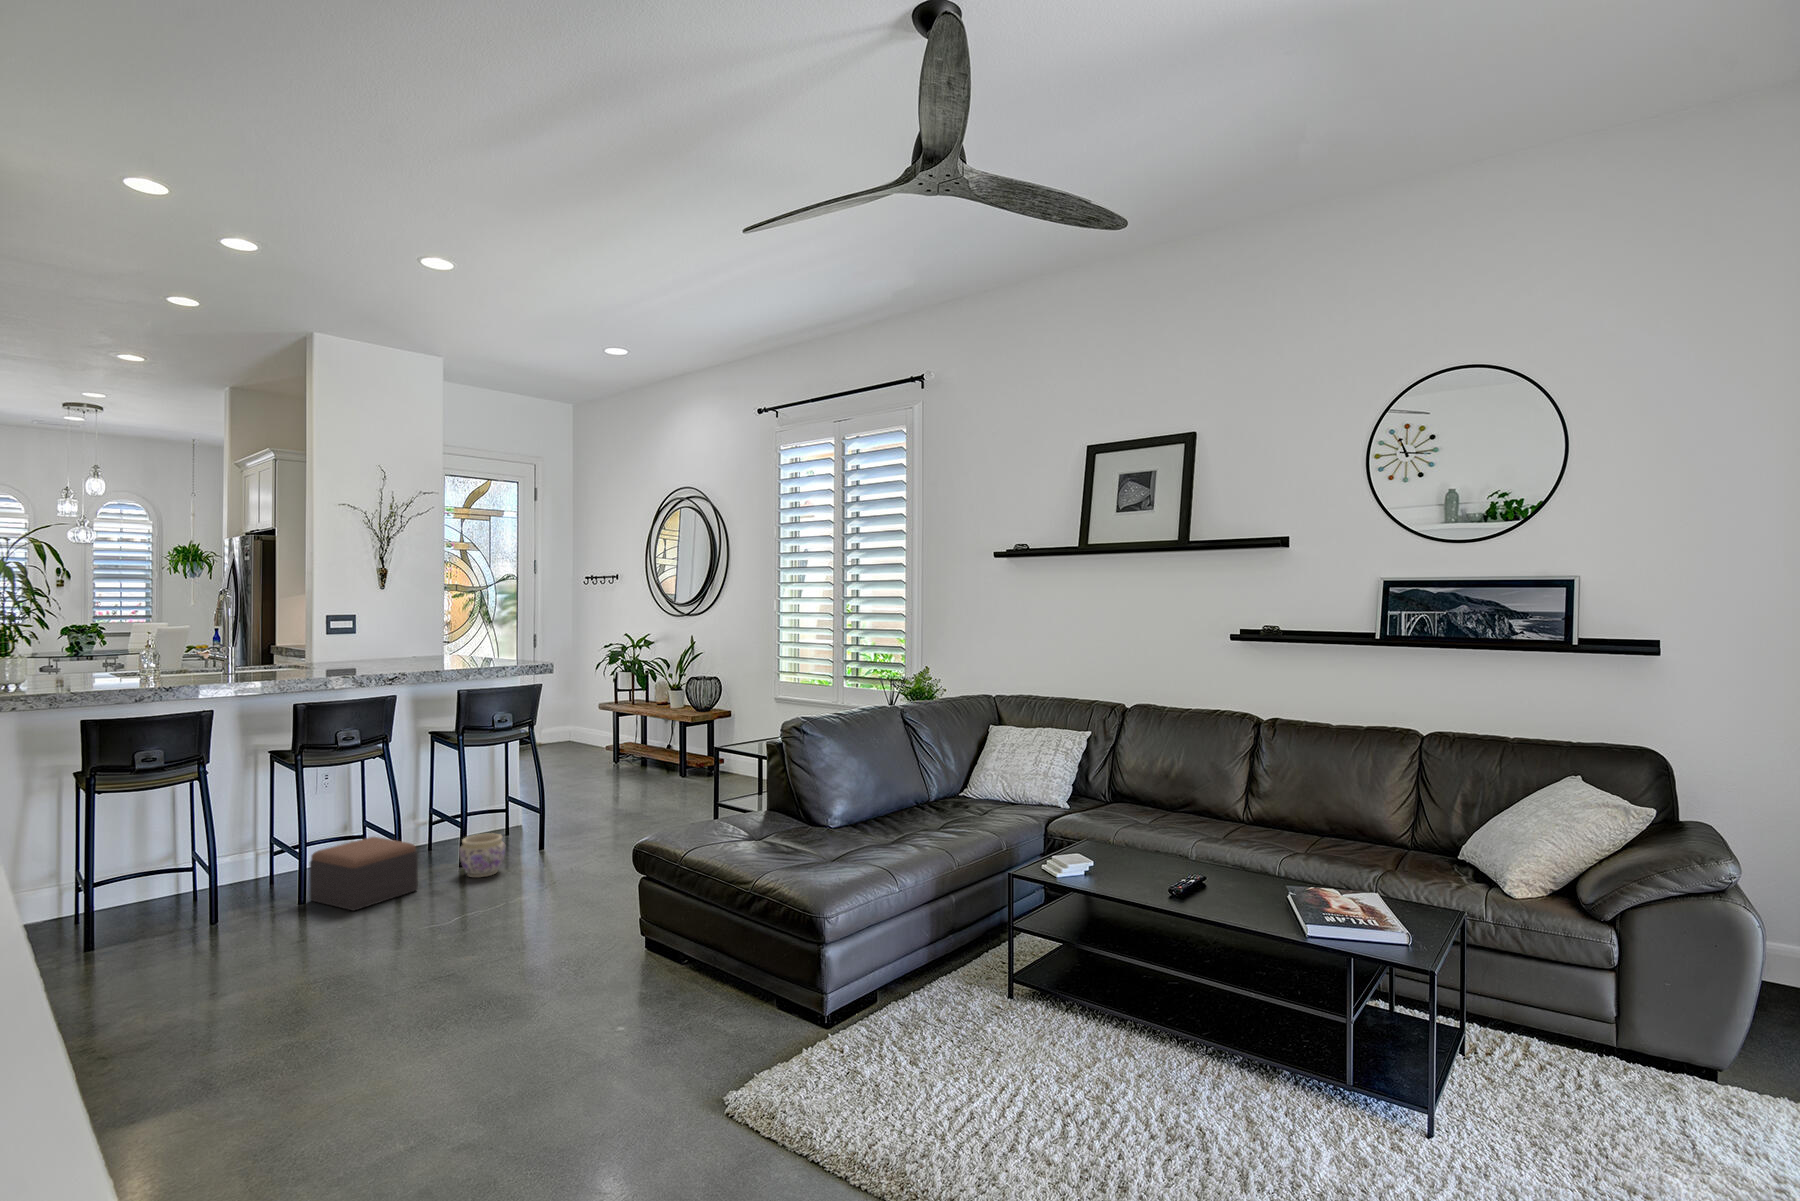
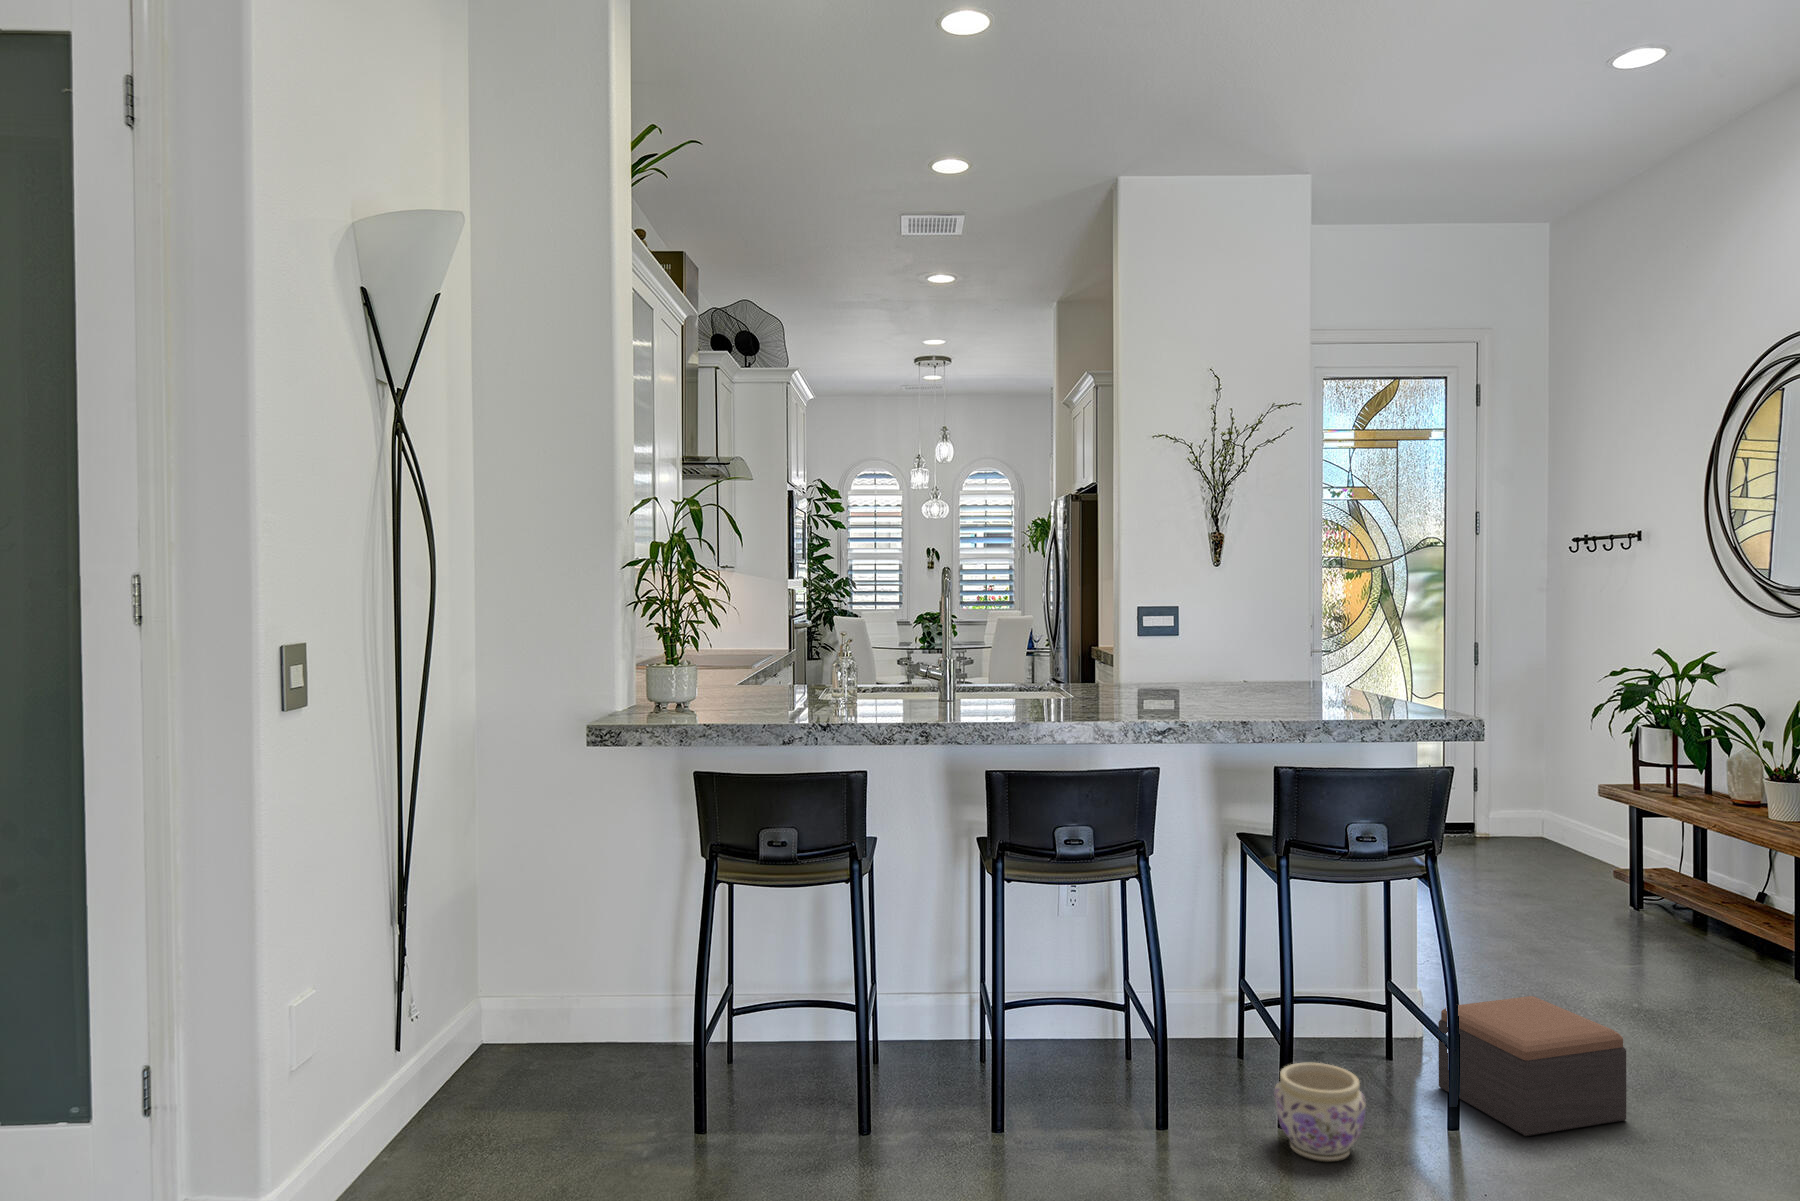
footstool: present [310,837,418,911] -> present [1438,996,1626,1136]

